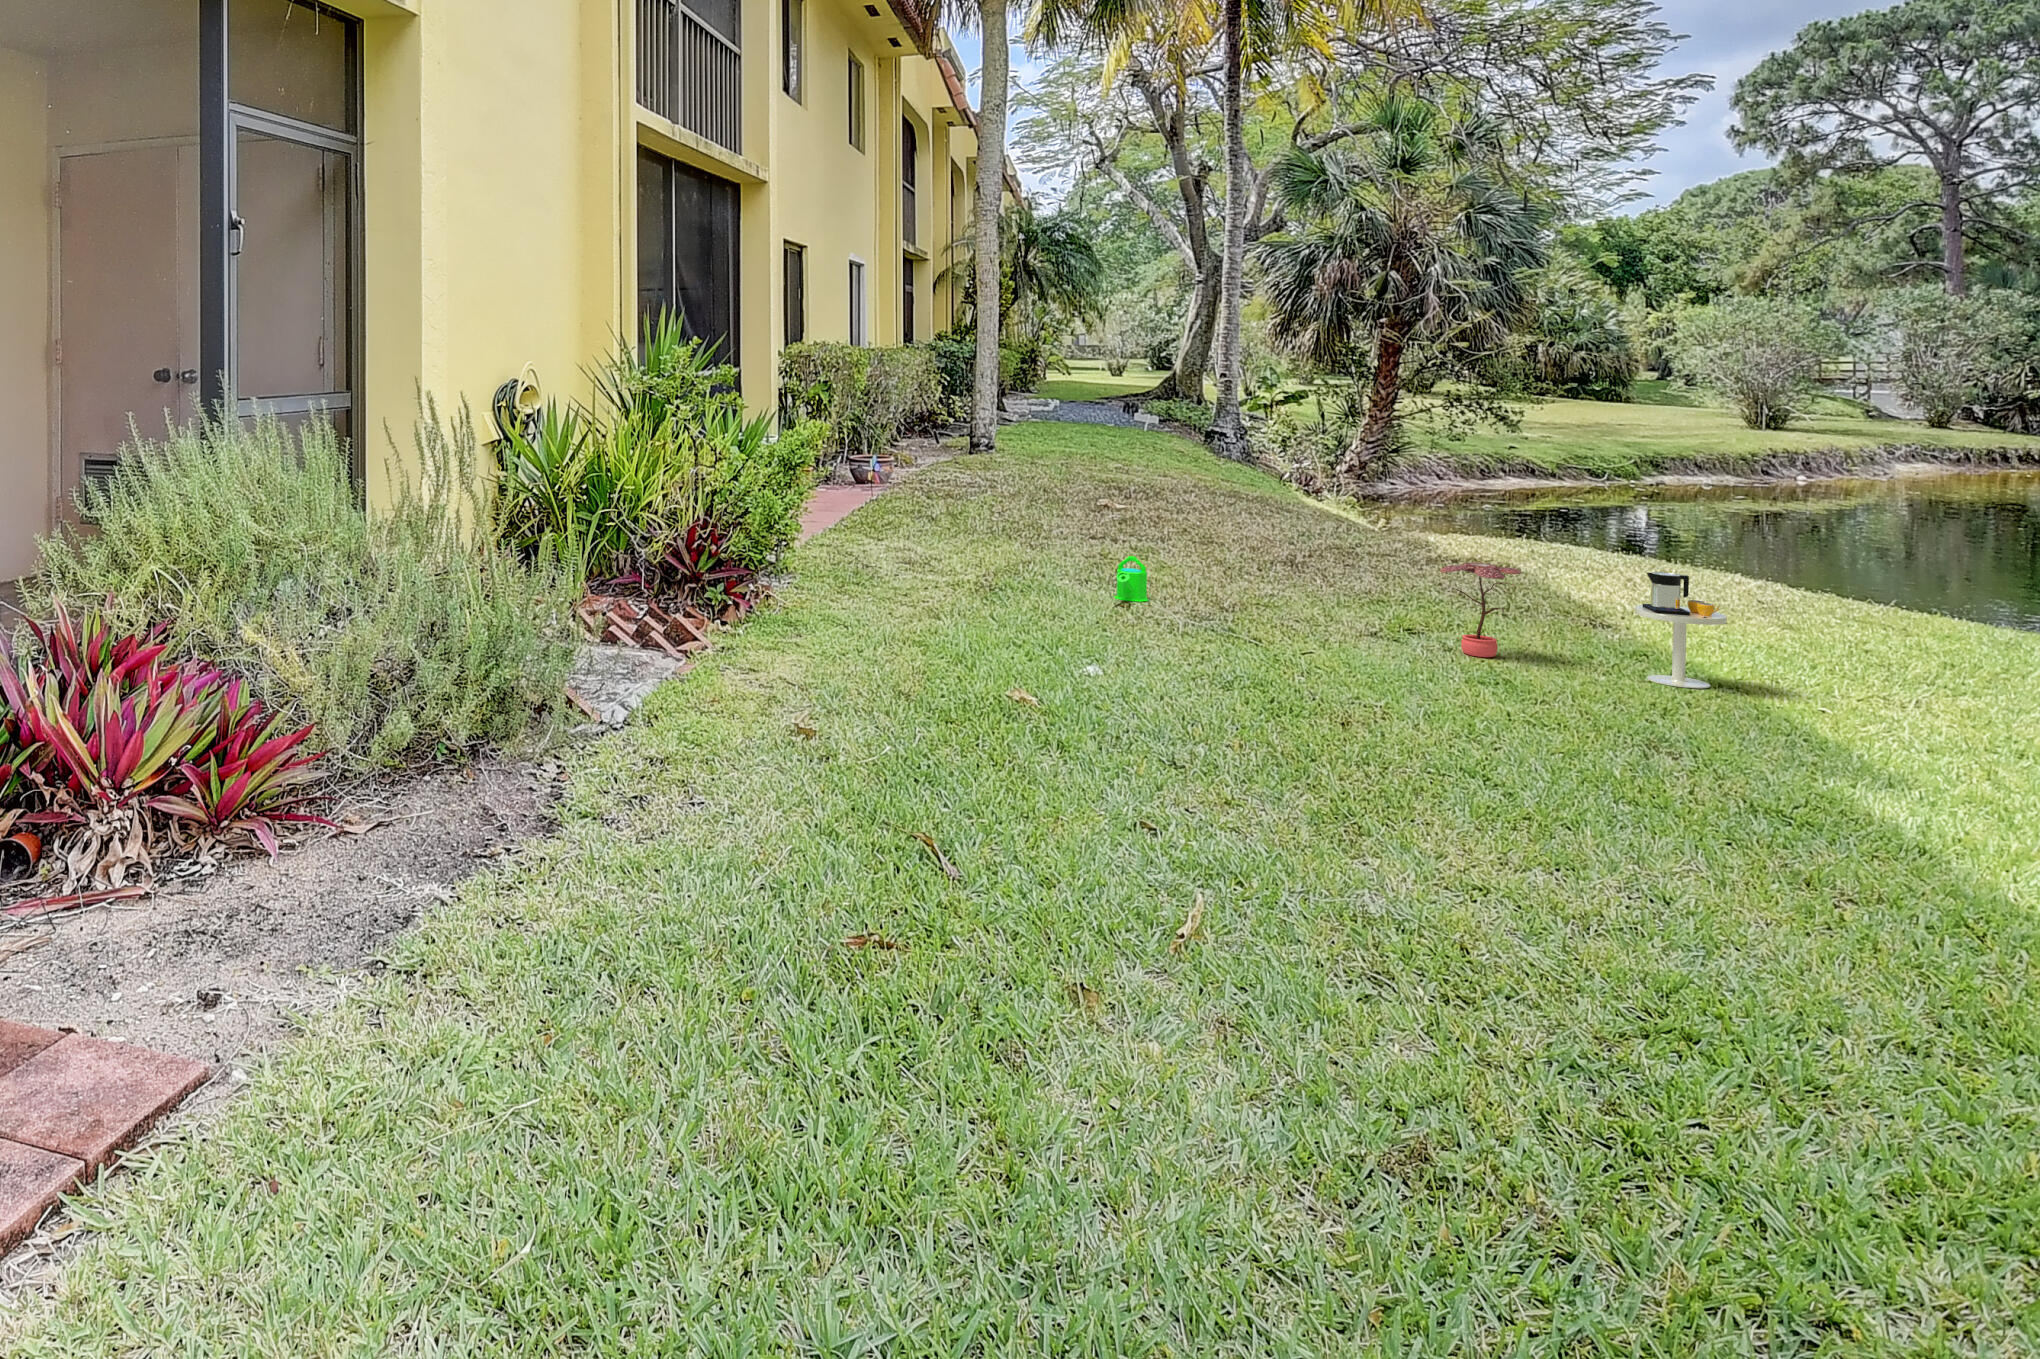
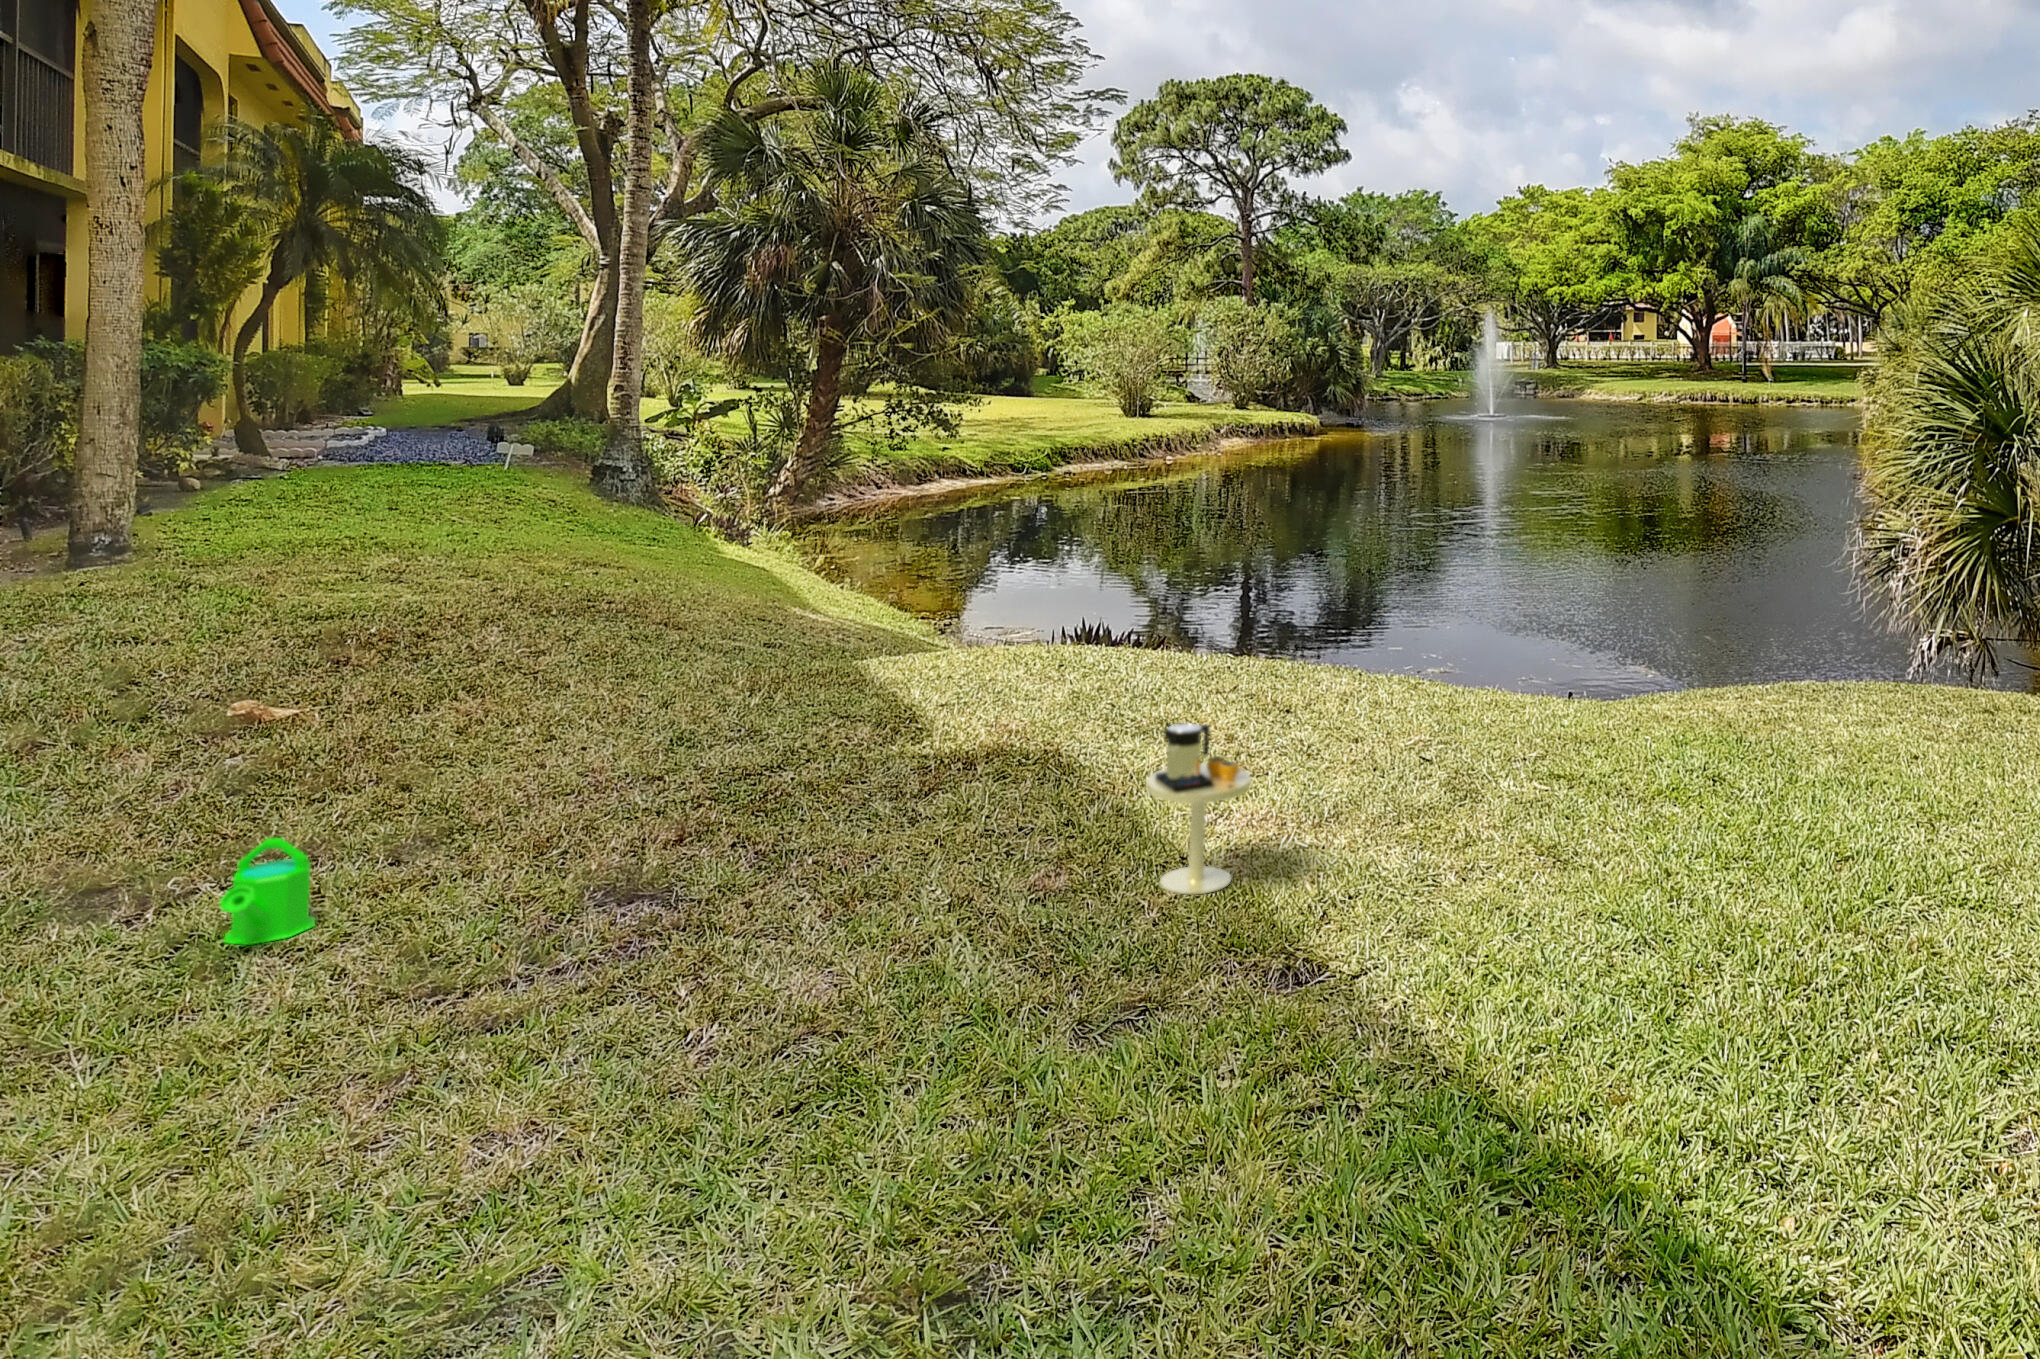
potted plant: present [1440,563,1521,657] -> none [883,749,1002,912]

